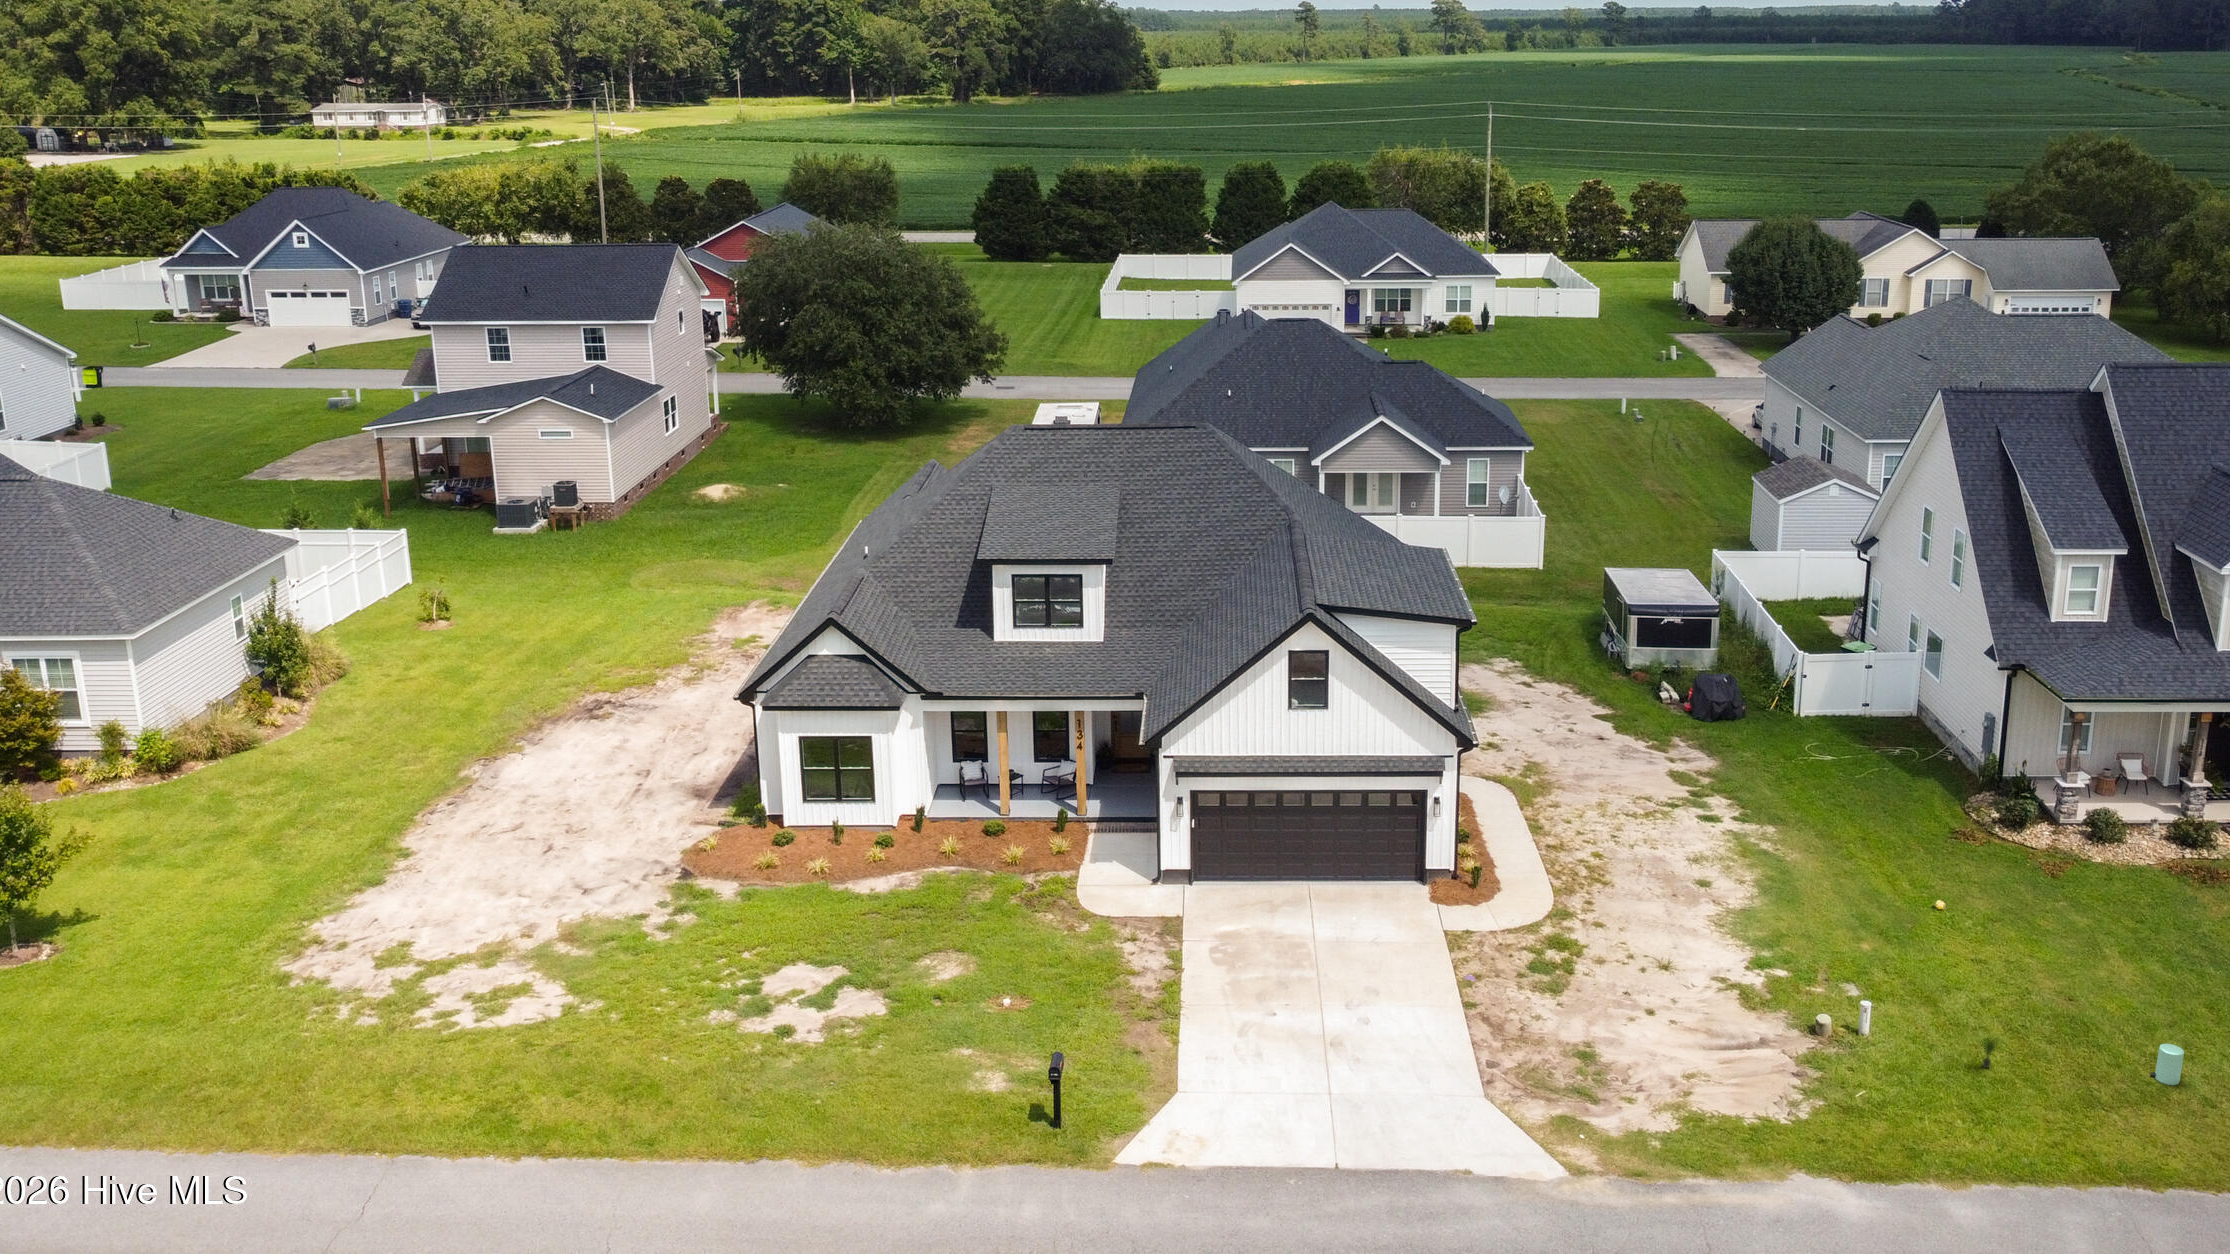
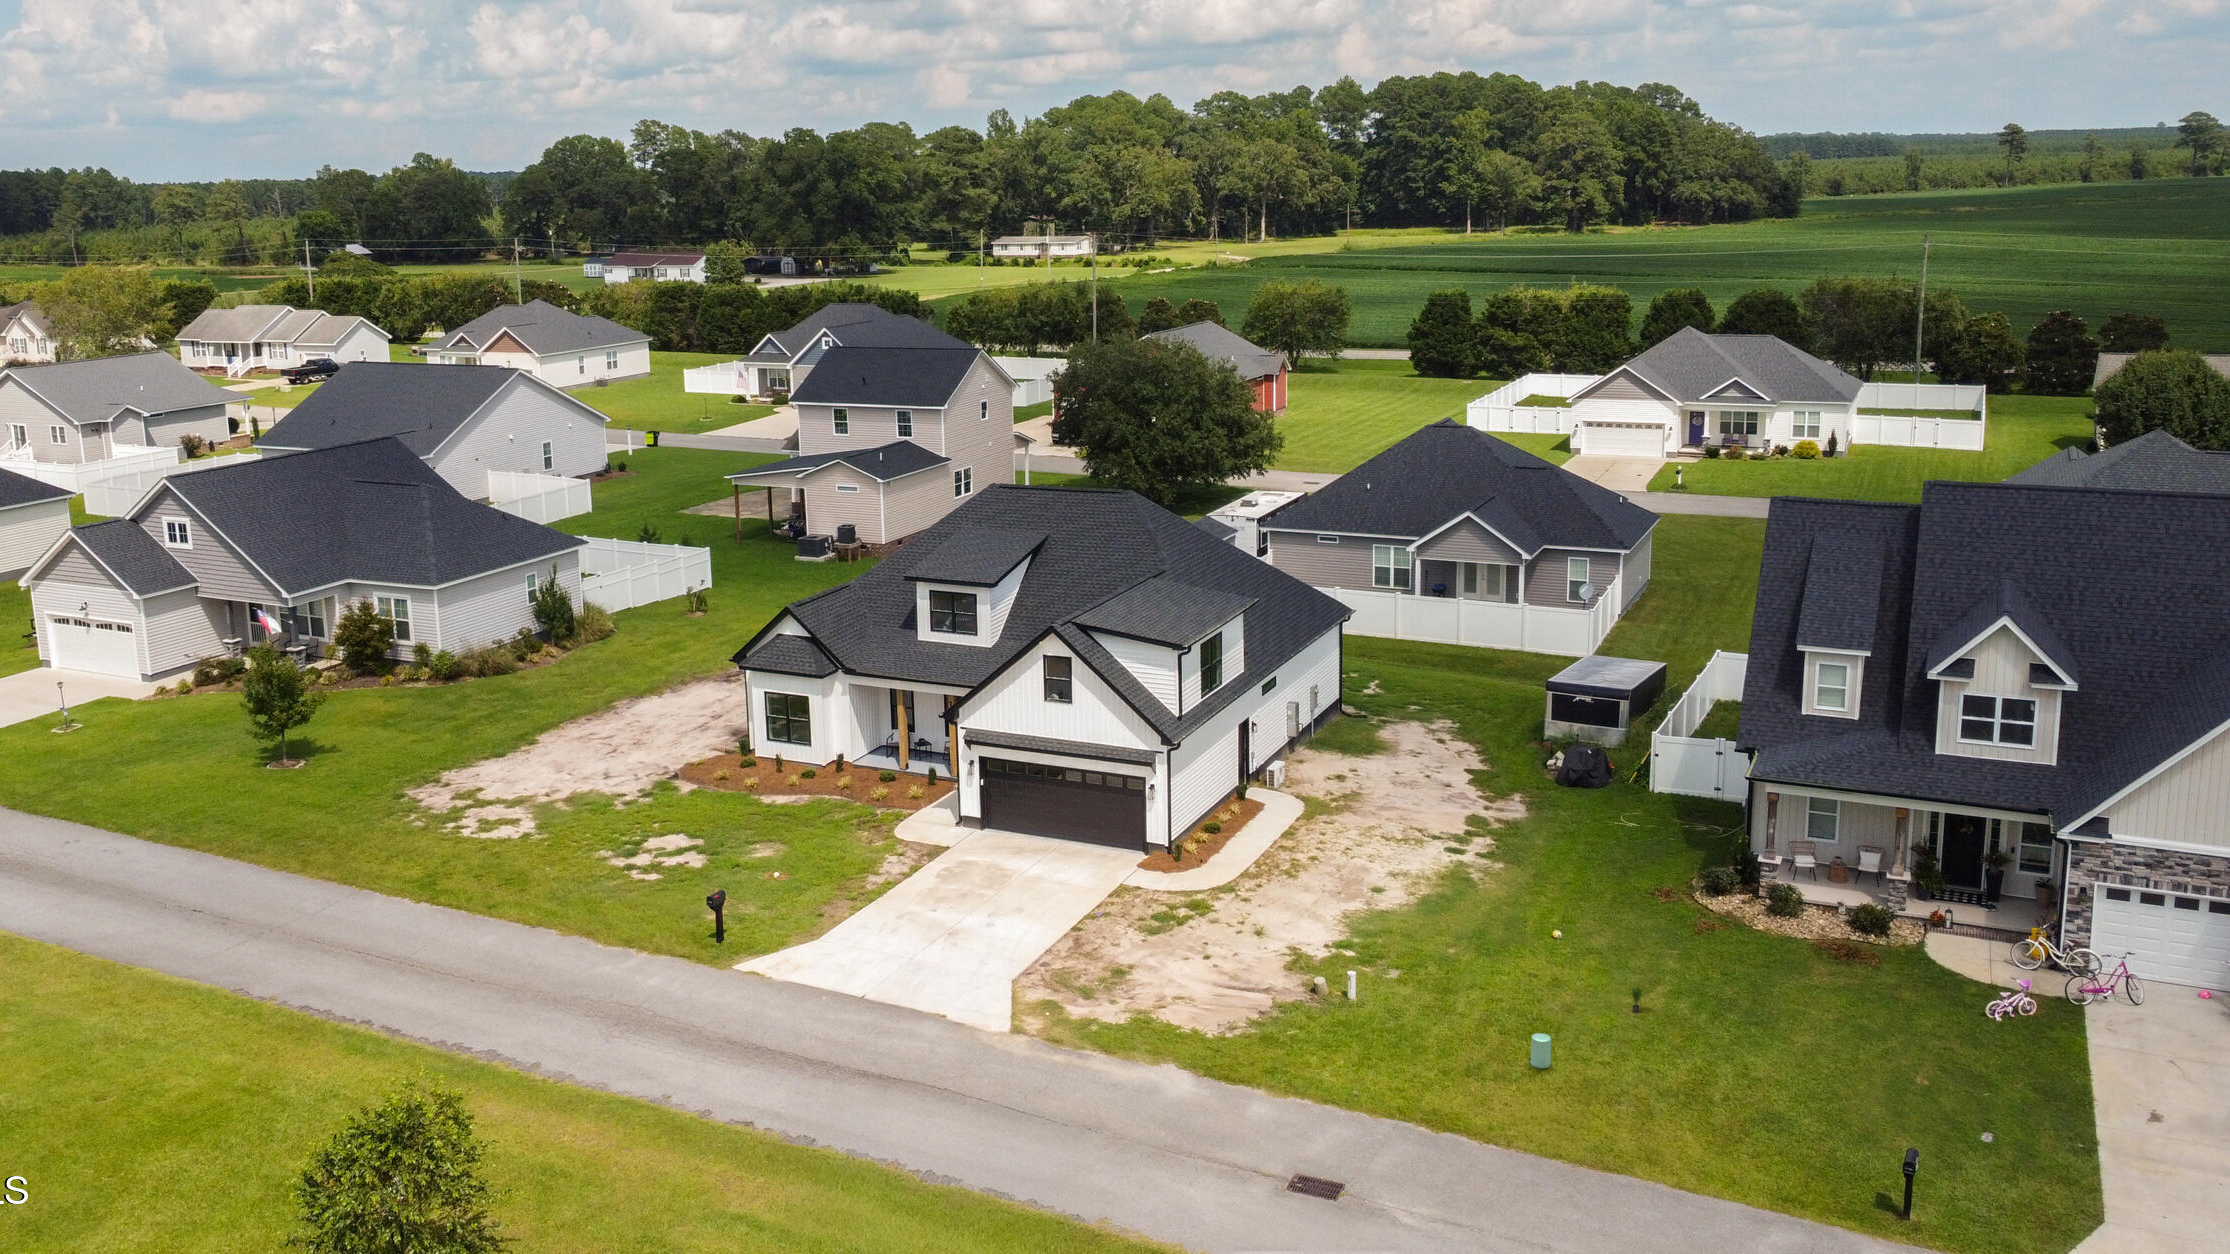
potted plant: present [1982,1033,1997,1068] -> present [1631,986,1644,1013]

